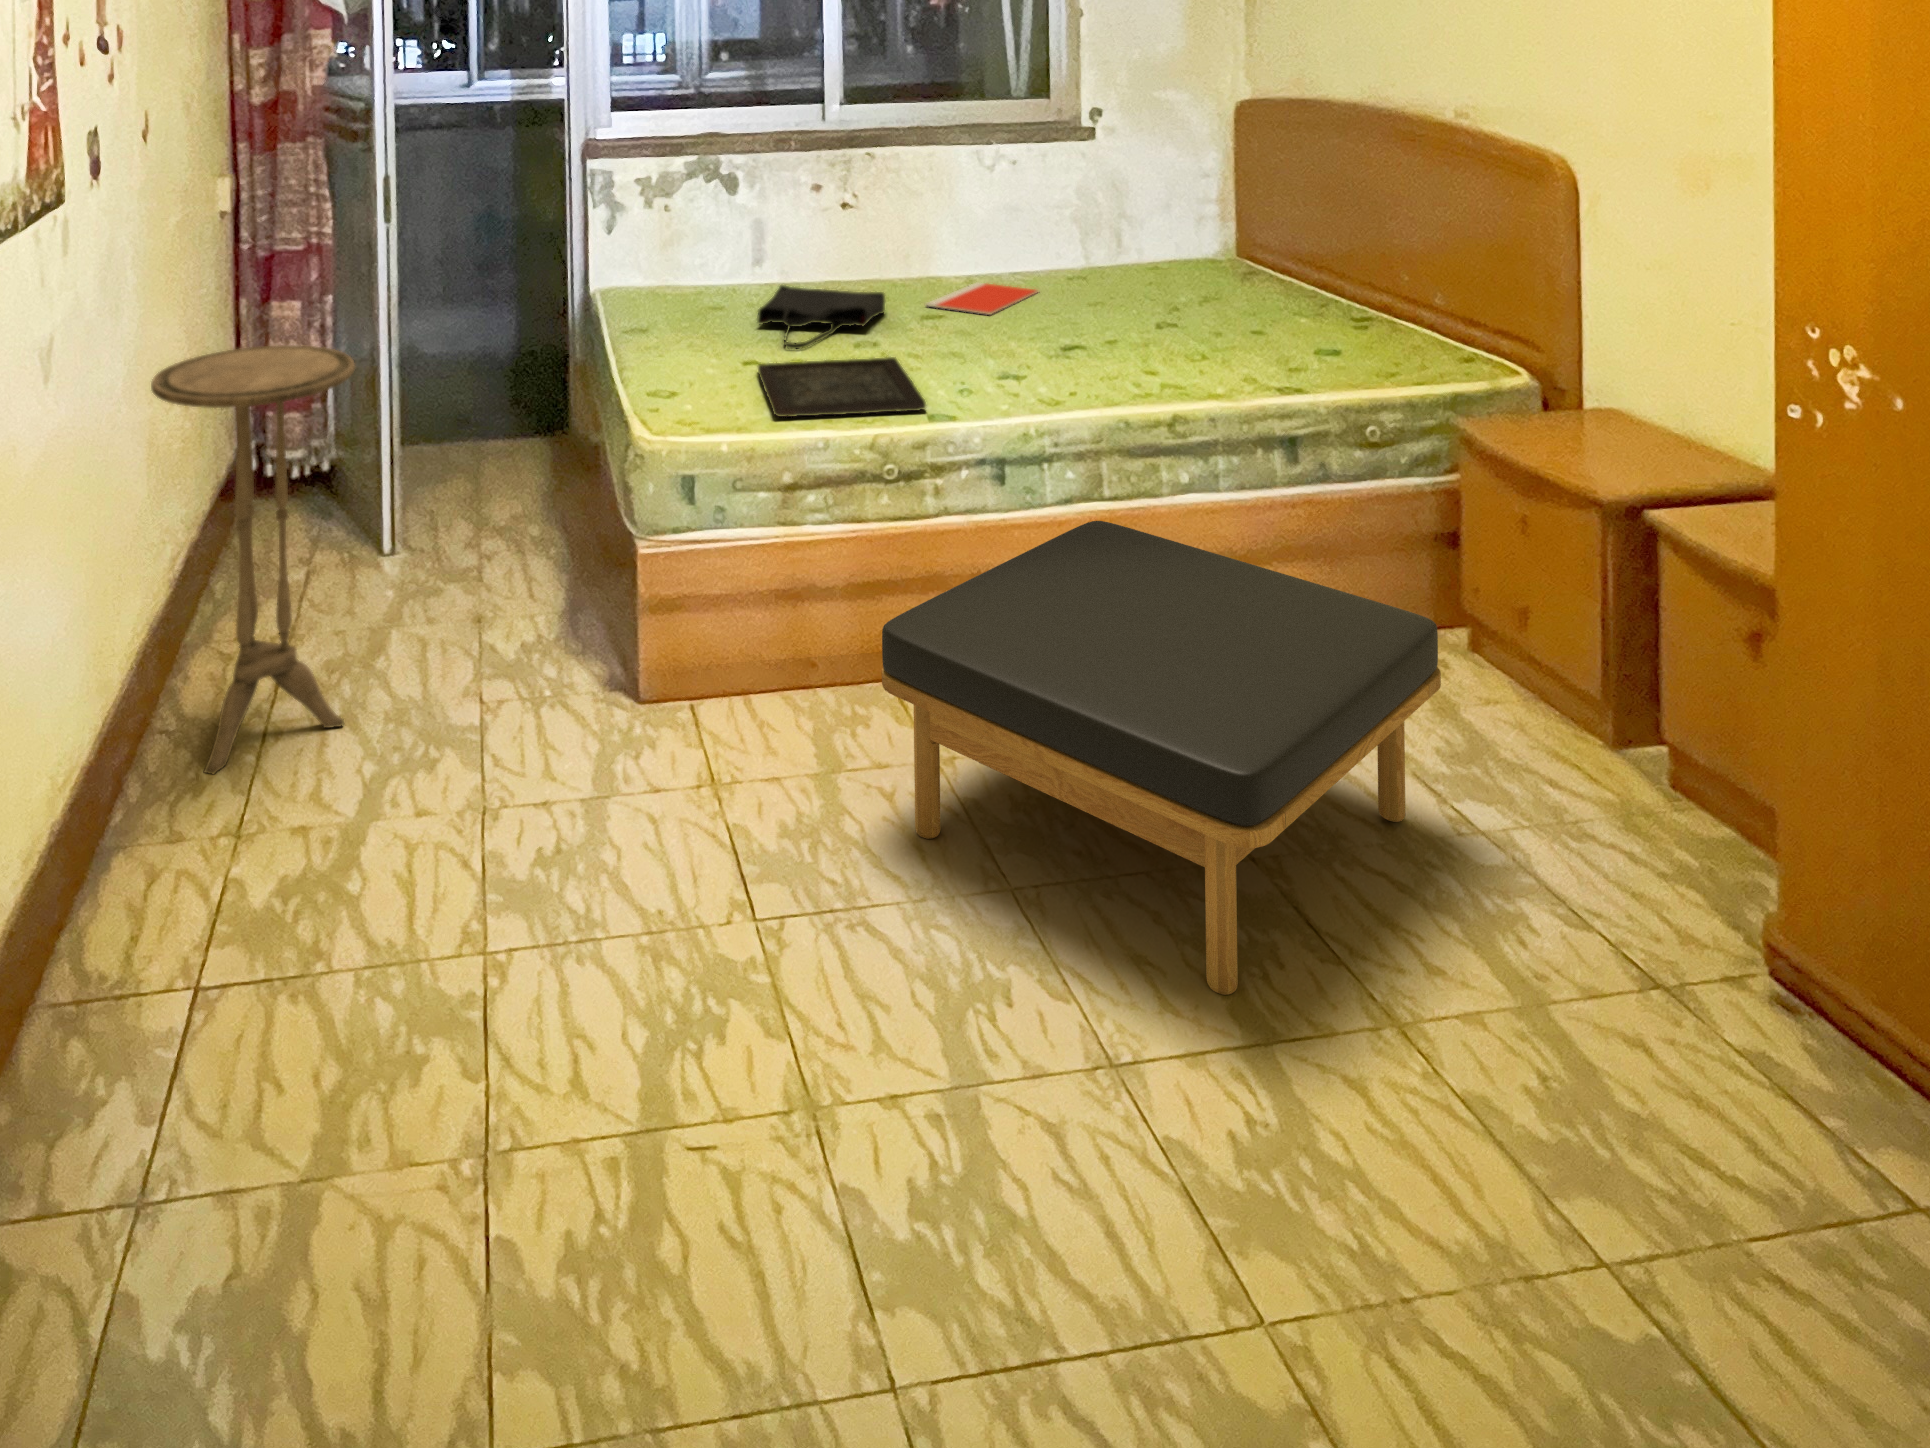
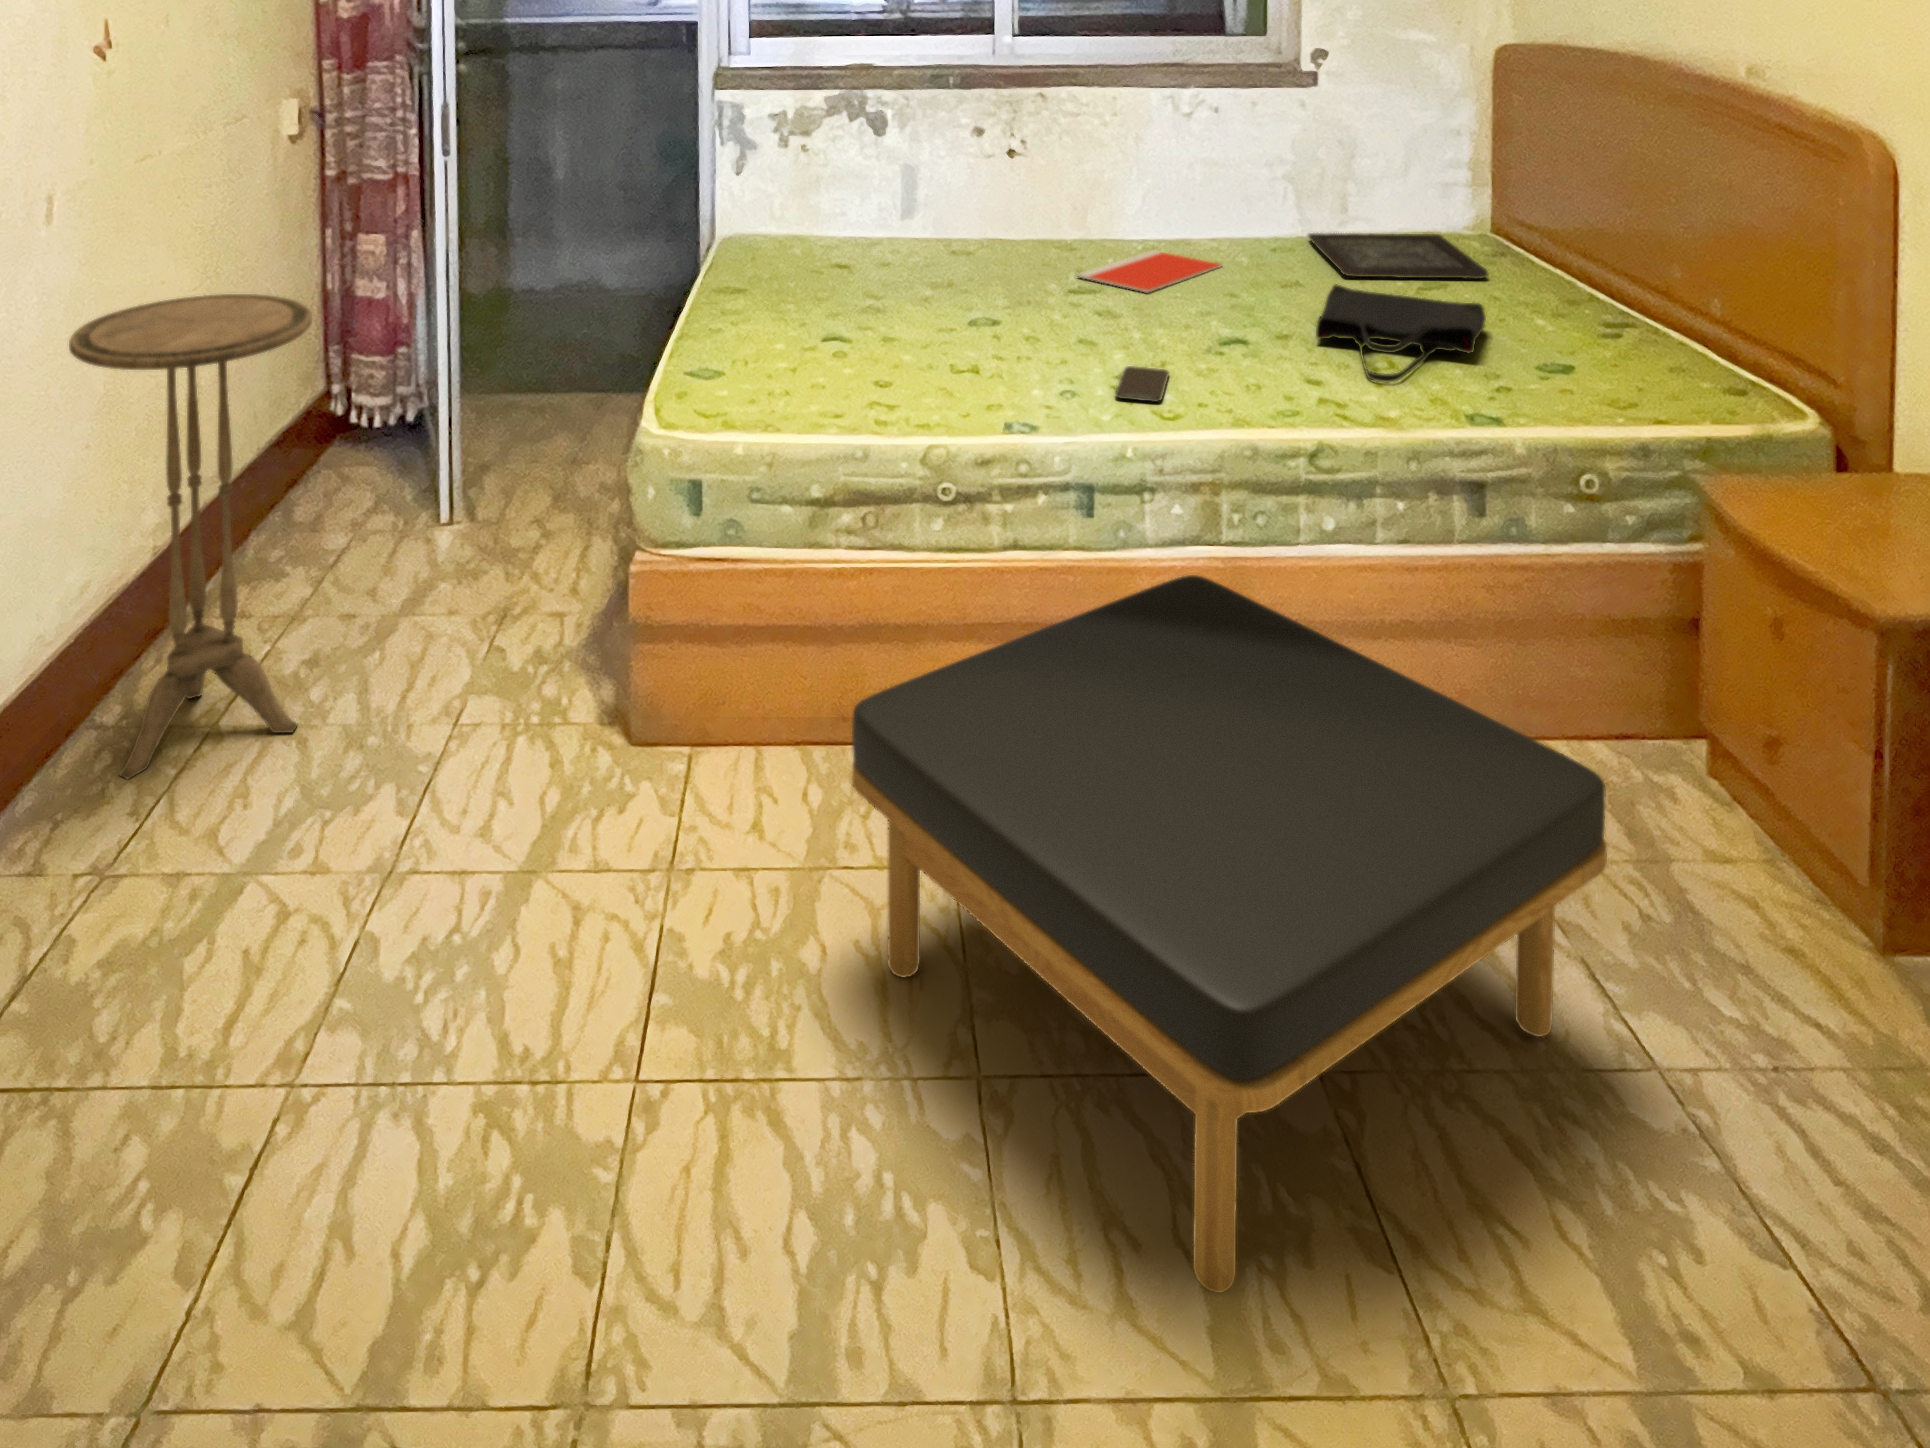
tote bag: present [757,285,885,349] -> present [1316,284,1486,383]
tray: present [758,357,926,417] -> present [1308,233,1488,279]
smartphone: none [1003,369,1043,393] -> present [1115,366,1169,402]

